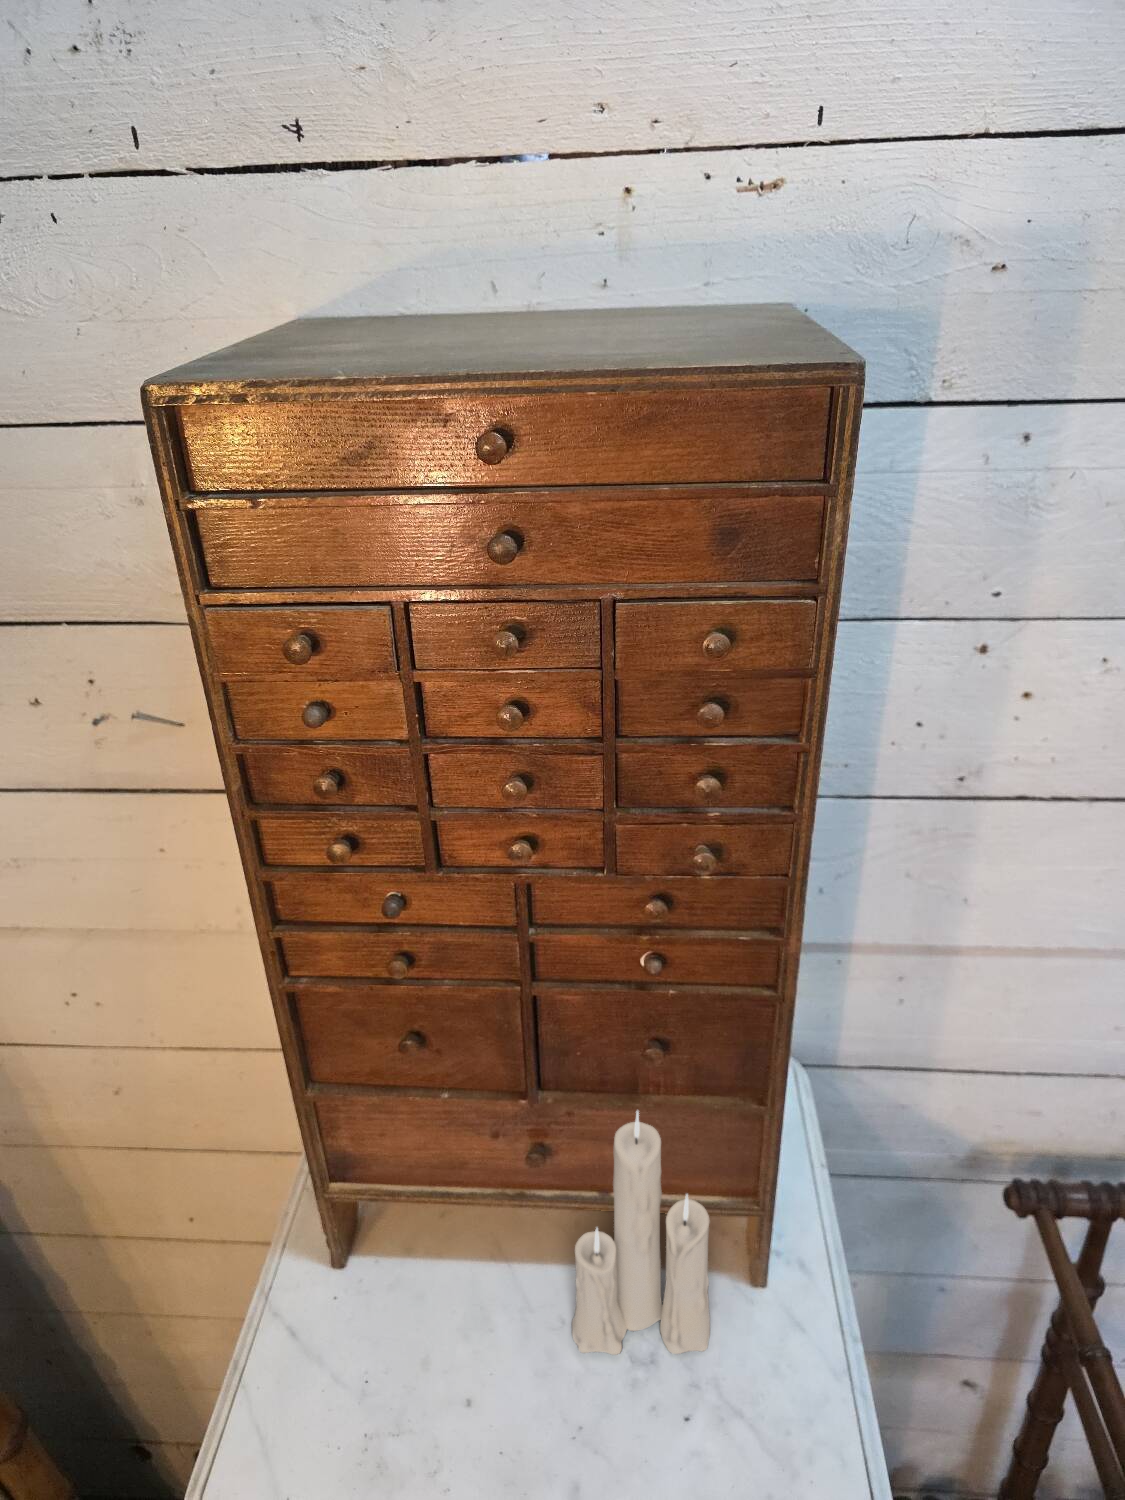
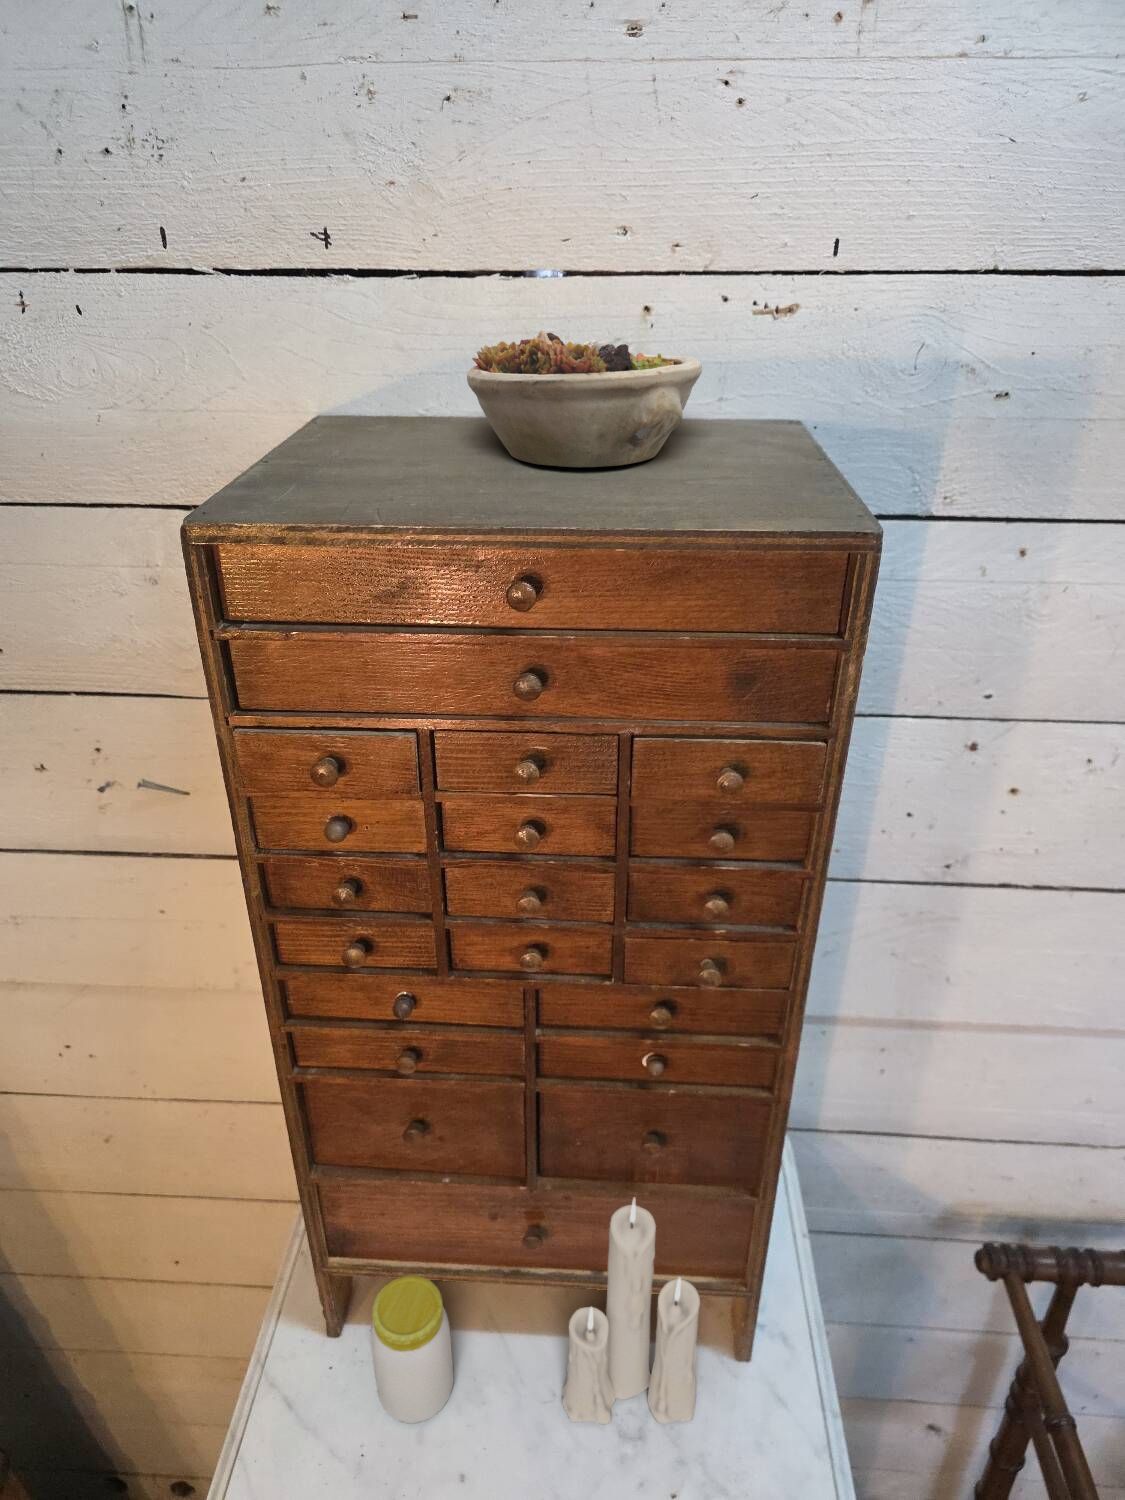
succulent planter: none [438,191,678,332] -> present [467,330,702,467]
jar: none [372,1202,460,1356] -> present [371,1275,454,1424]

